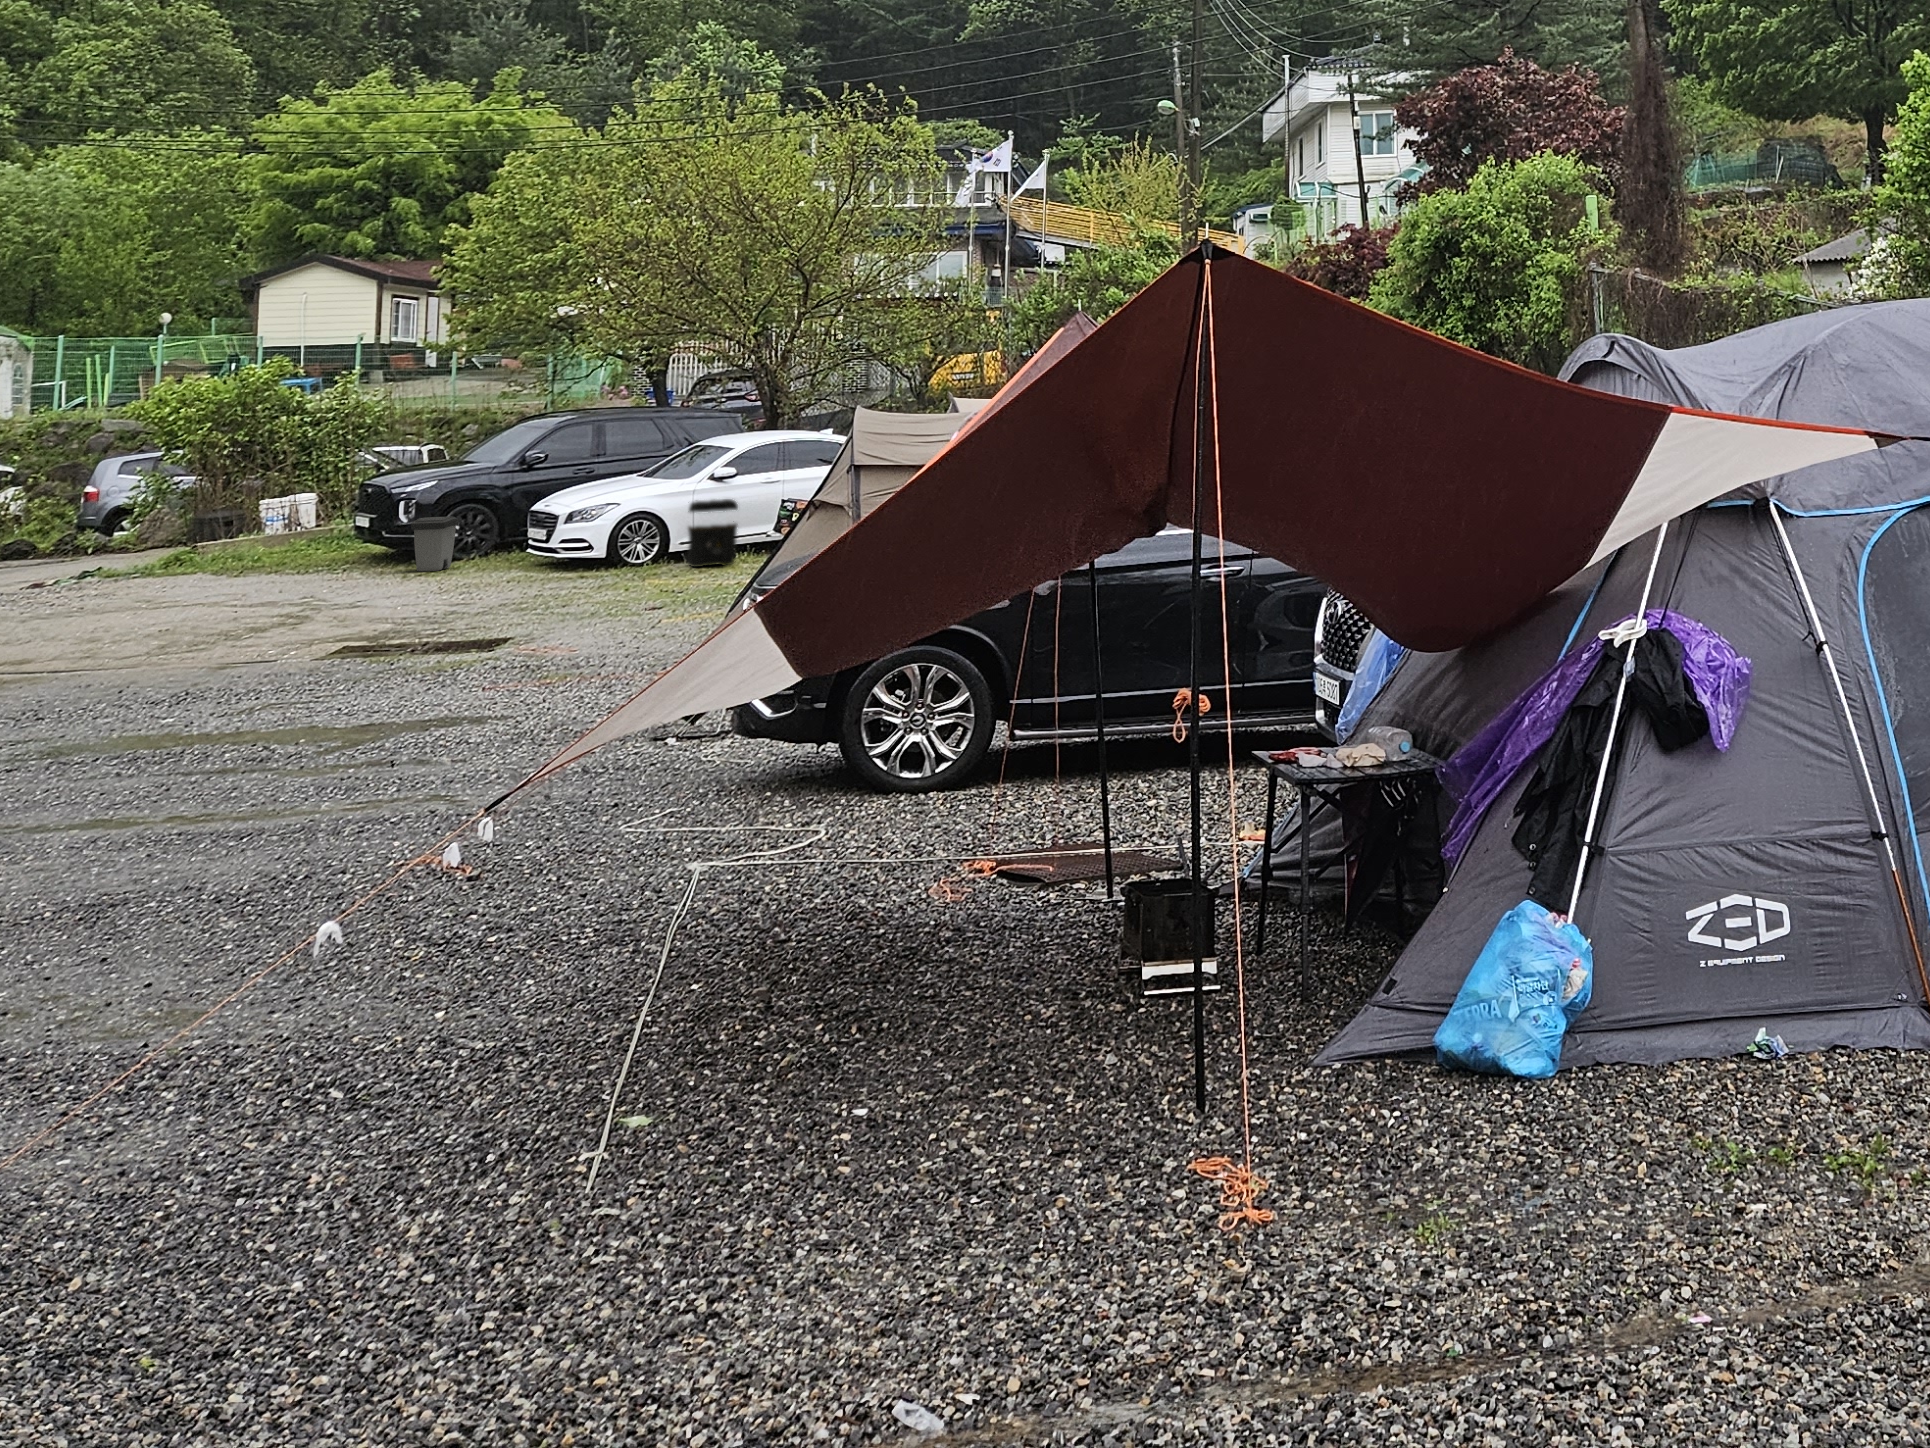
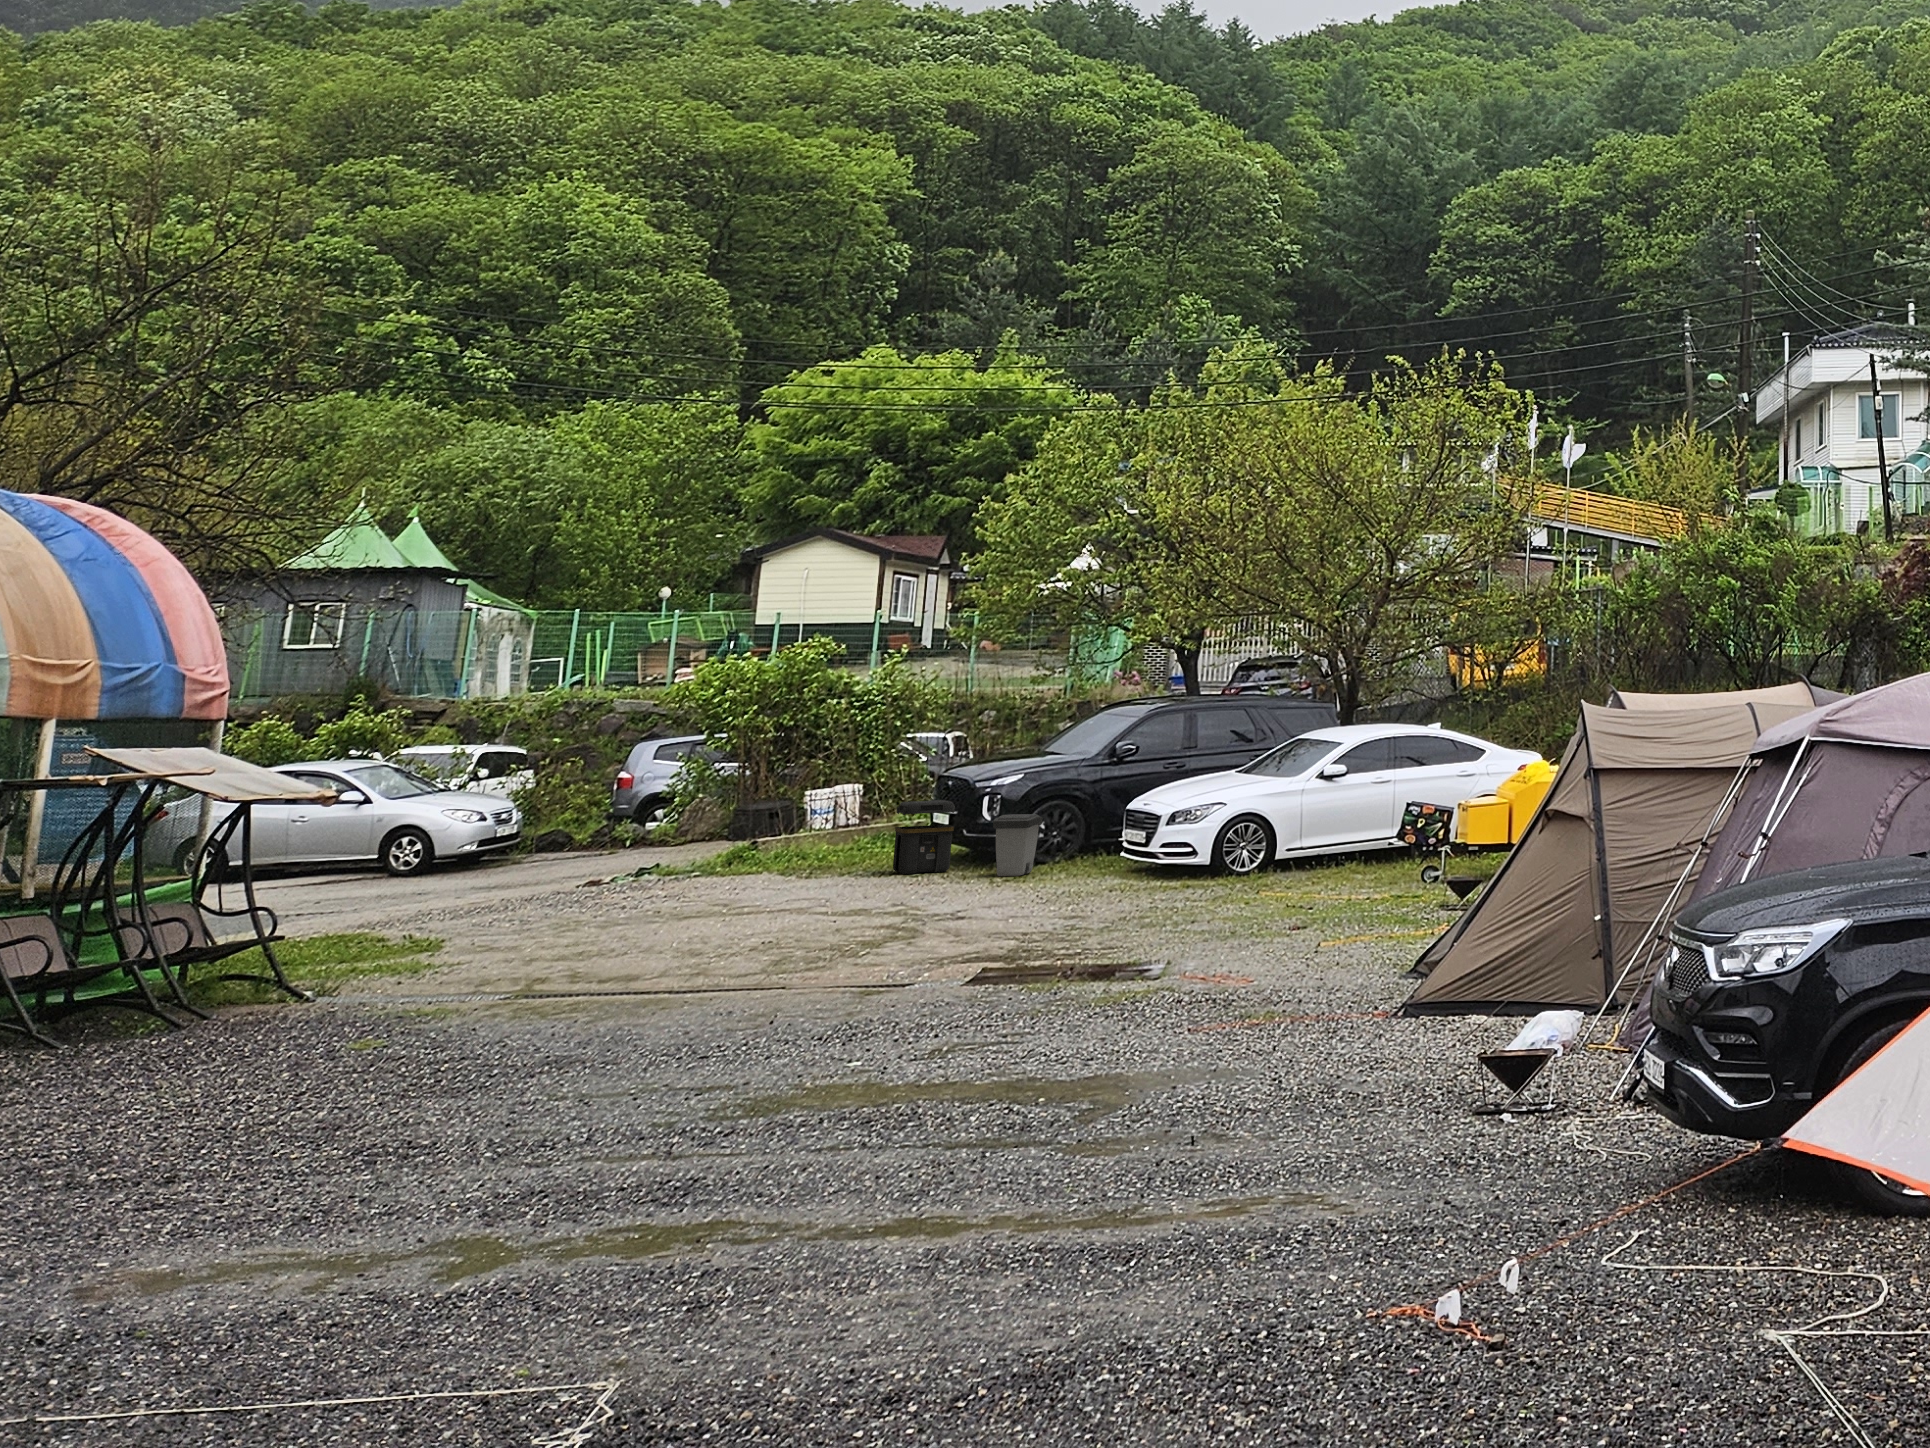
toolbox: present [686,499,738,567] -> present [893,800,955,874]

